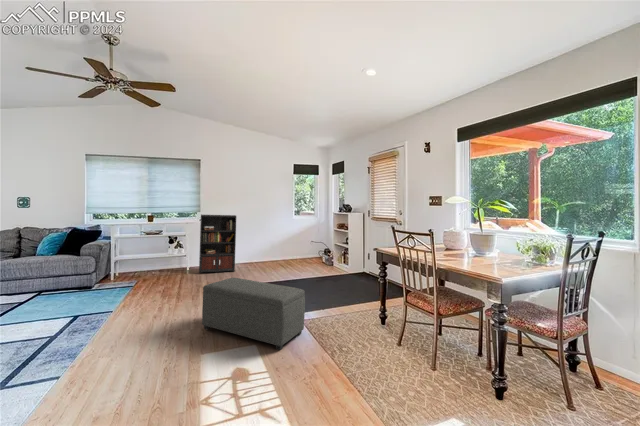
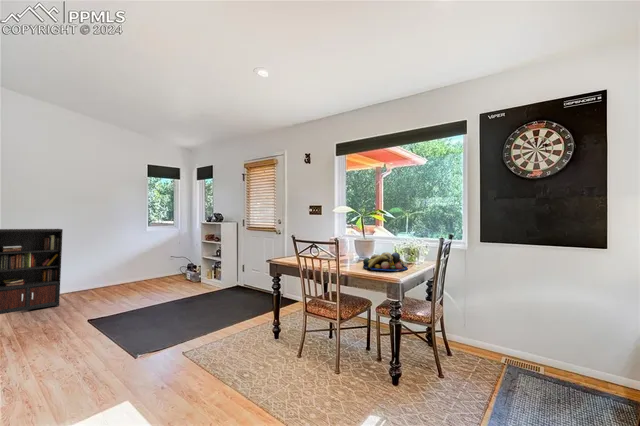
fruit bowl: none [469,248,529,271] -> present [363,252,408,271]
ottoman: present [202,278,305,350] -> none [26,316,191,400]

